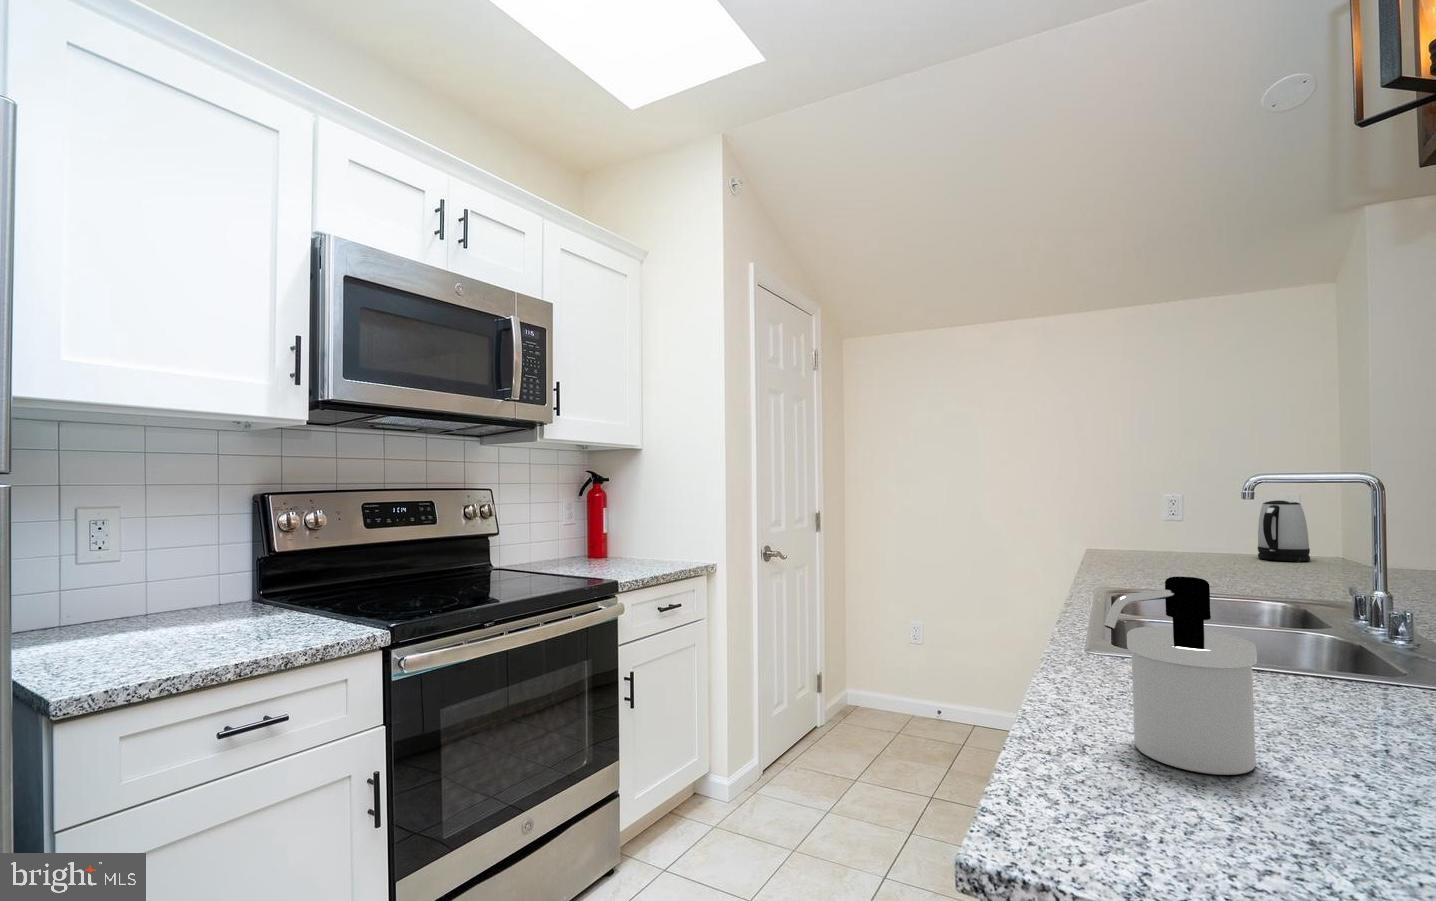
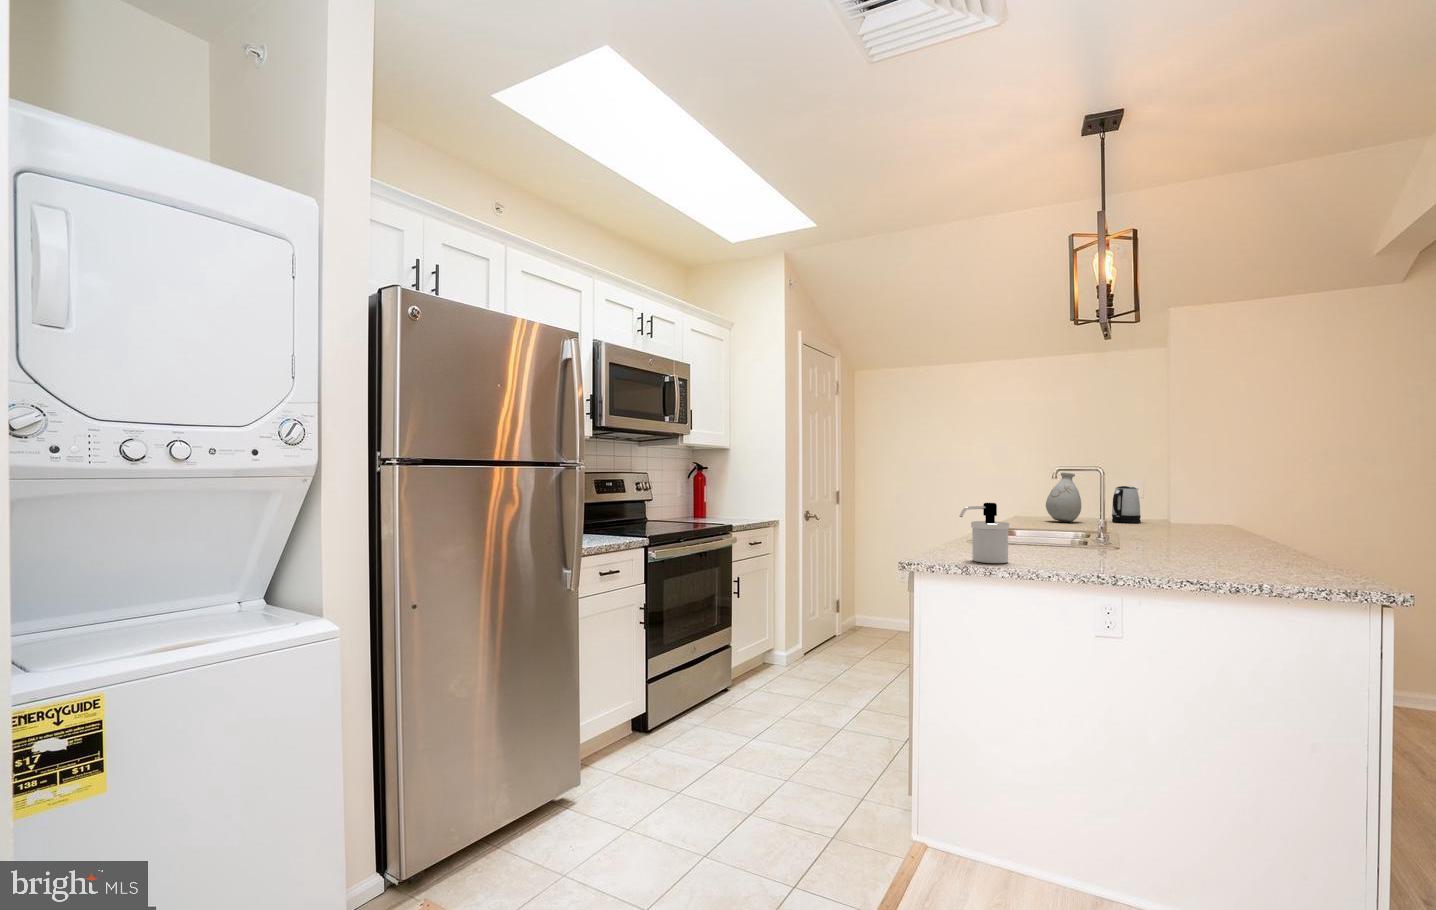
vase: none [1150,480,1212,561] -> present [1046,473,1081,522]

